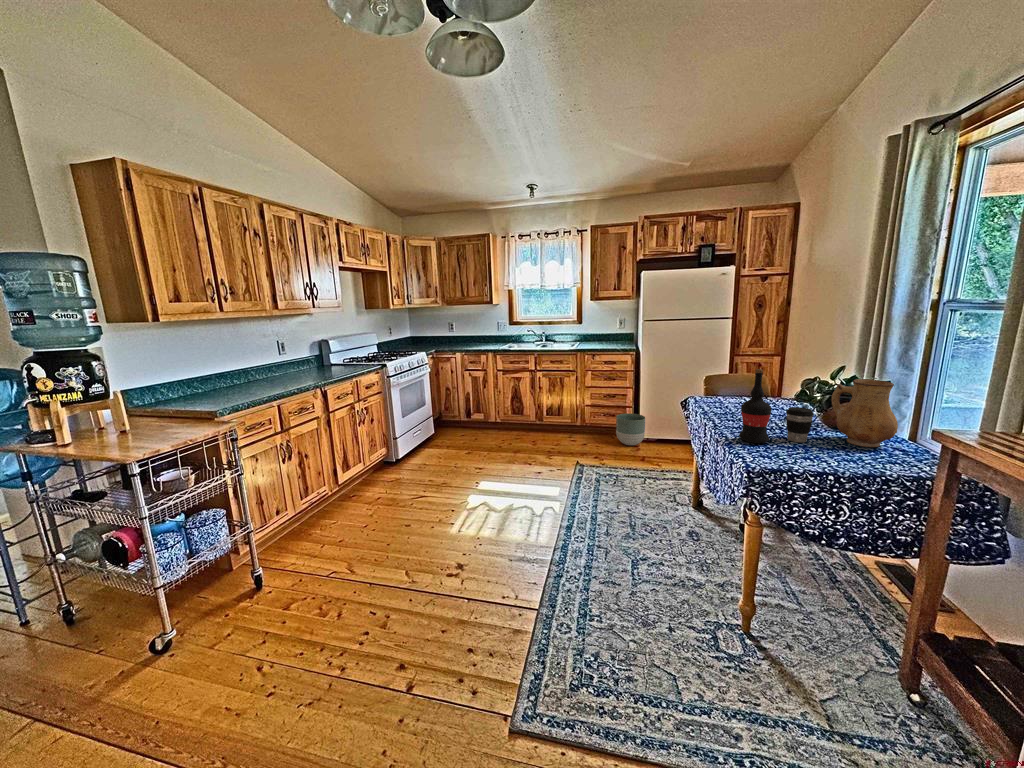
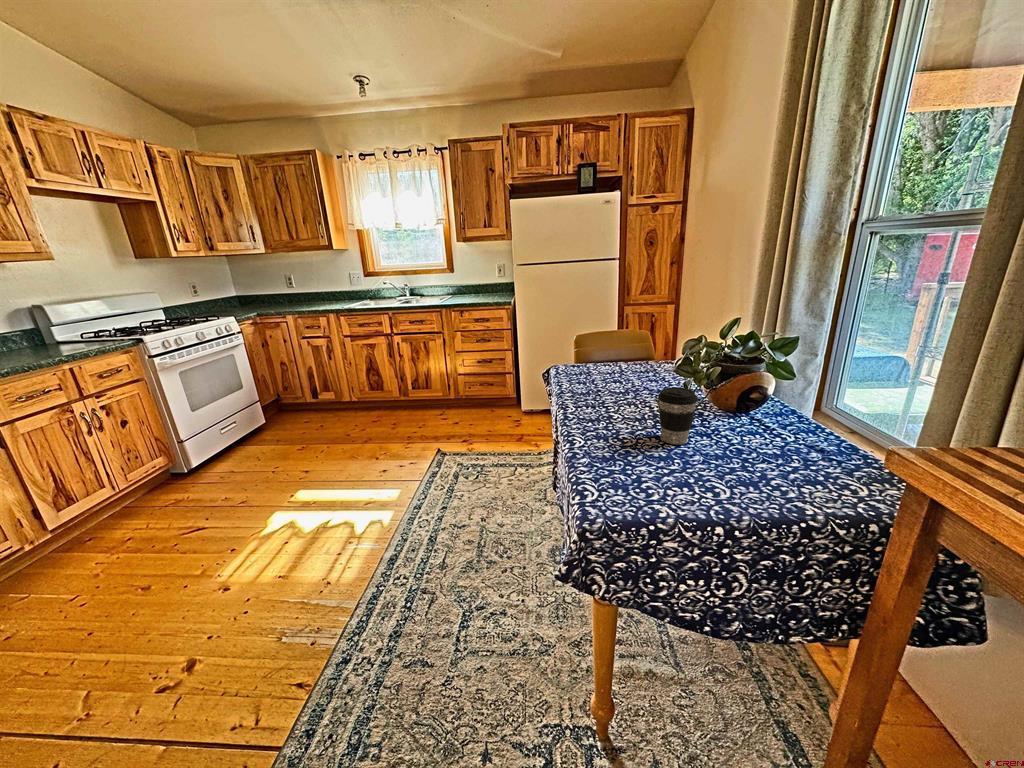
wine bottle: present [739,369,772,443] -> none [590,330,634,453]
ceramic pitcher: present [832,379,898,447] -> none [723,337,814,445]
planter: present [616,413,645,445] -> none [493,382,527,421]

